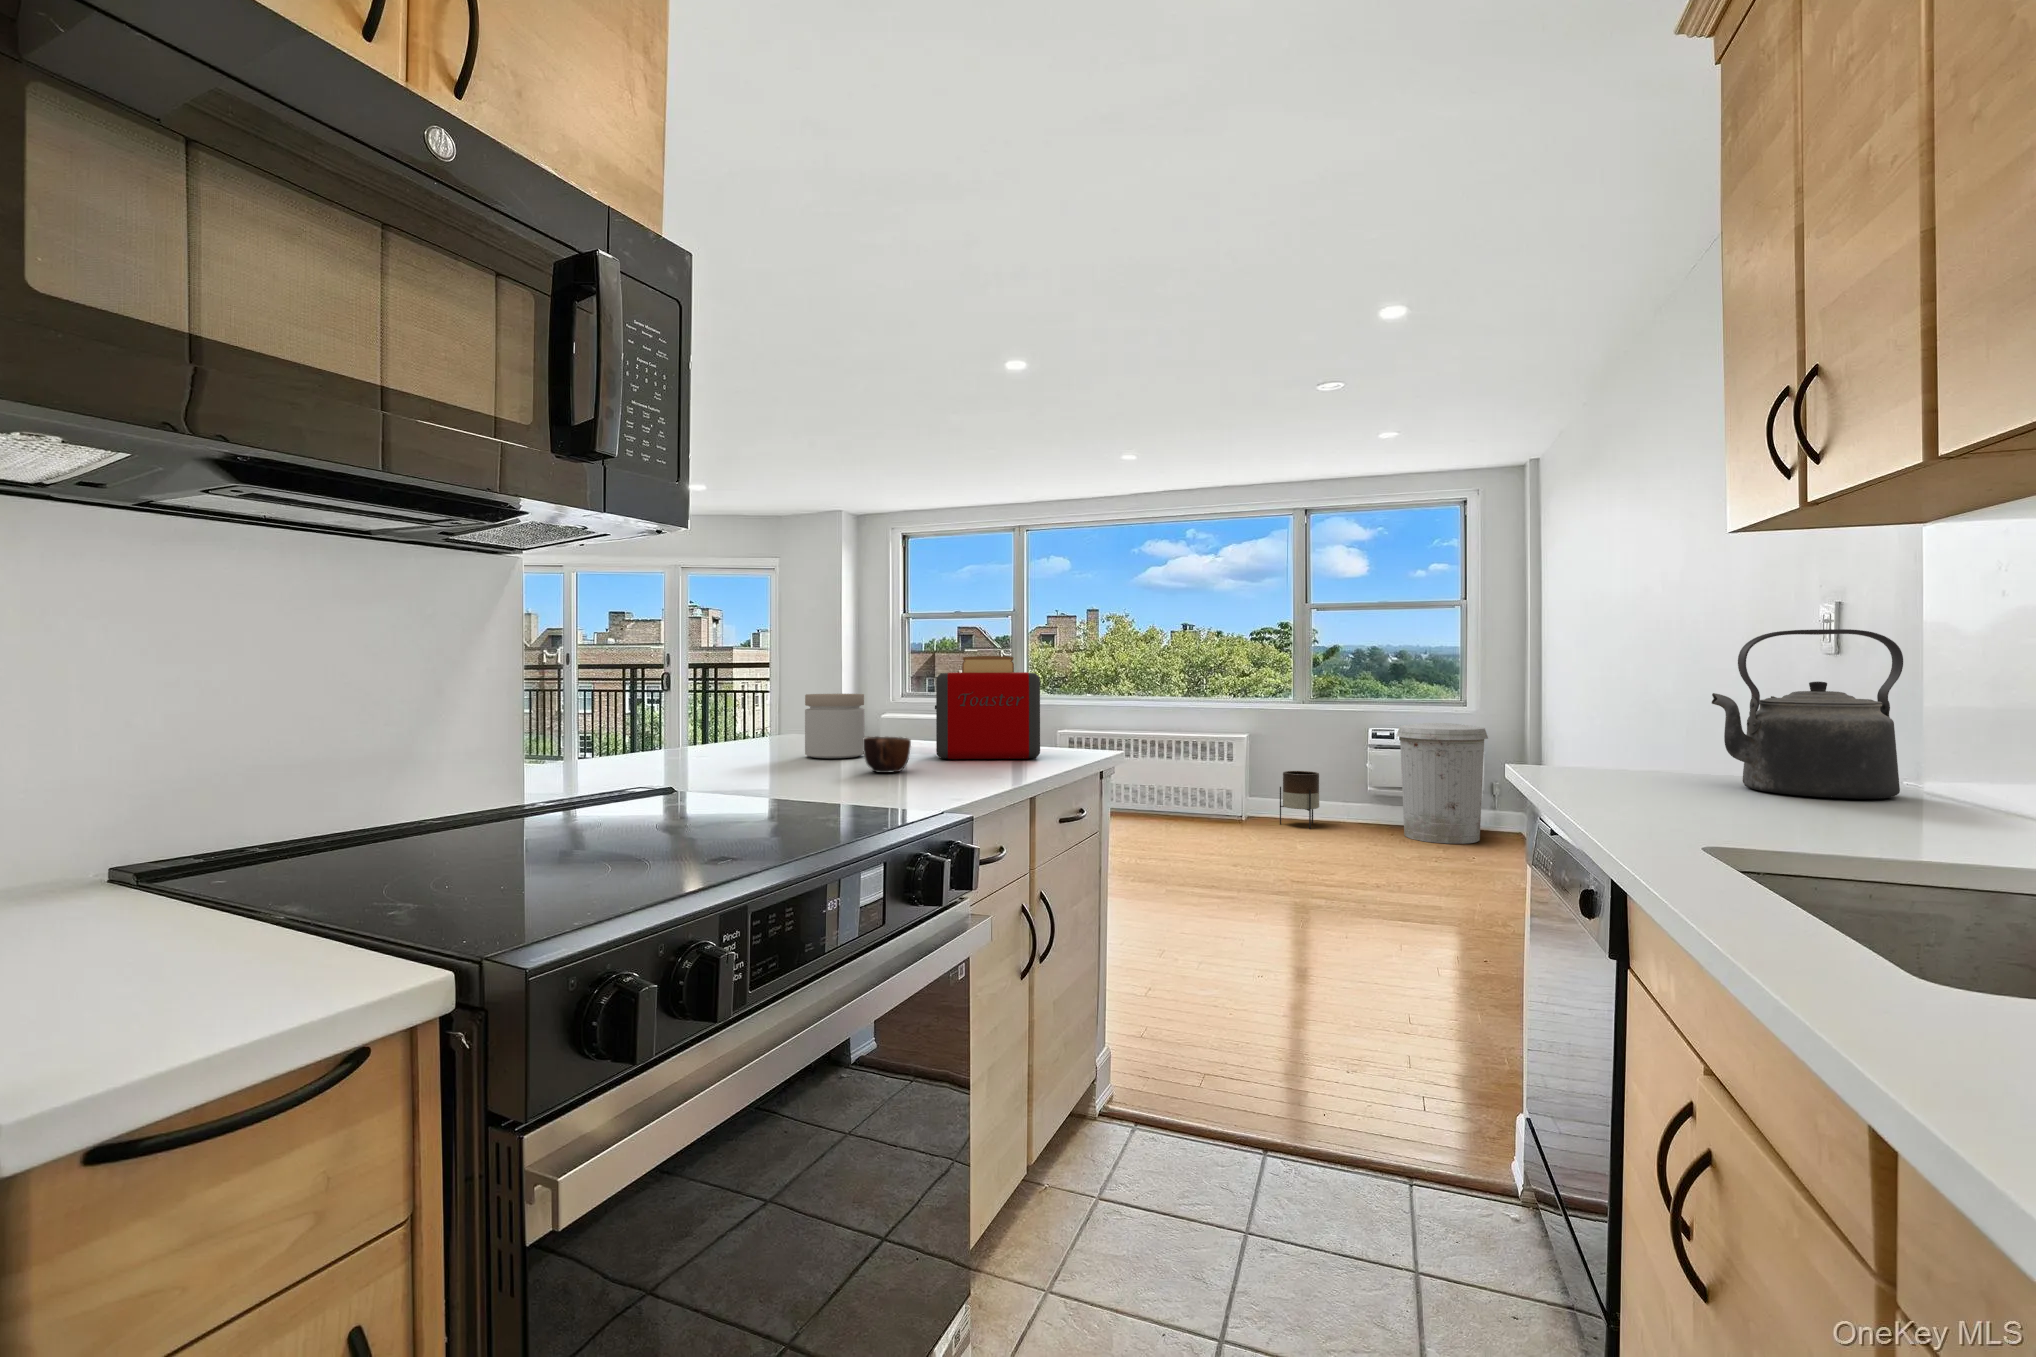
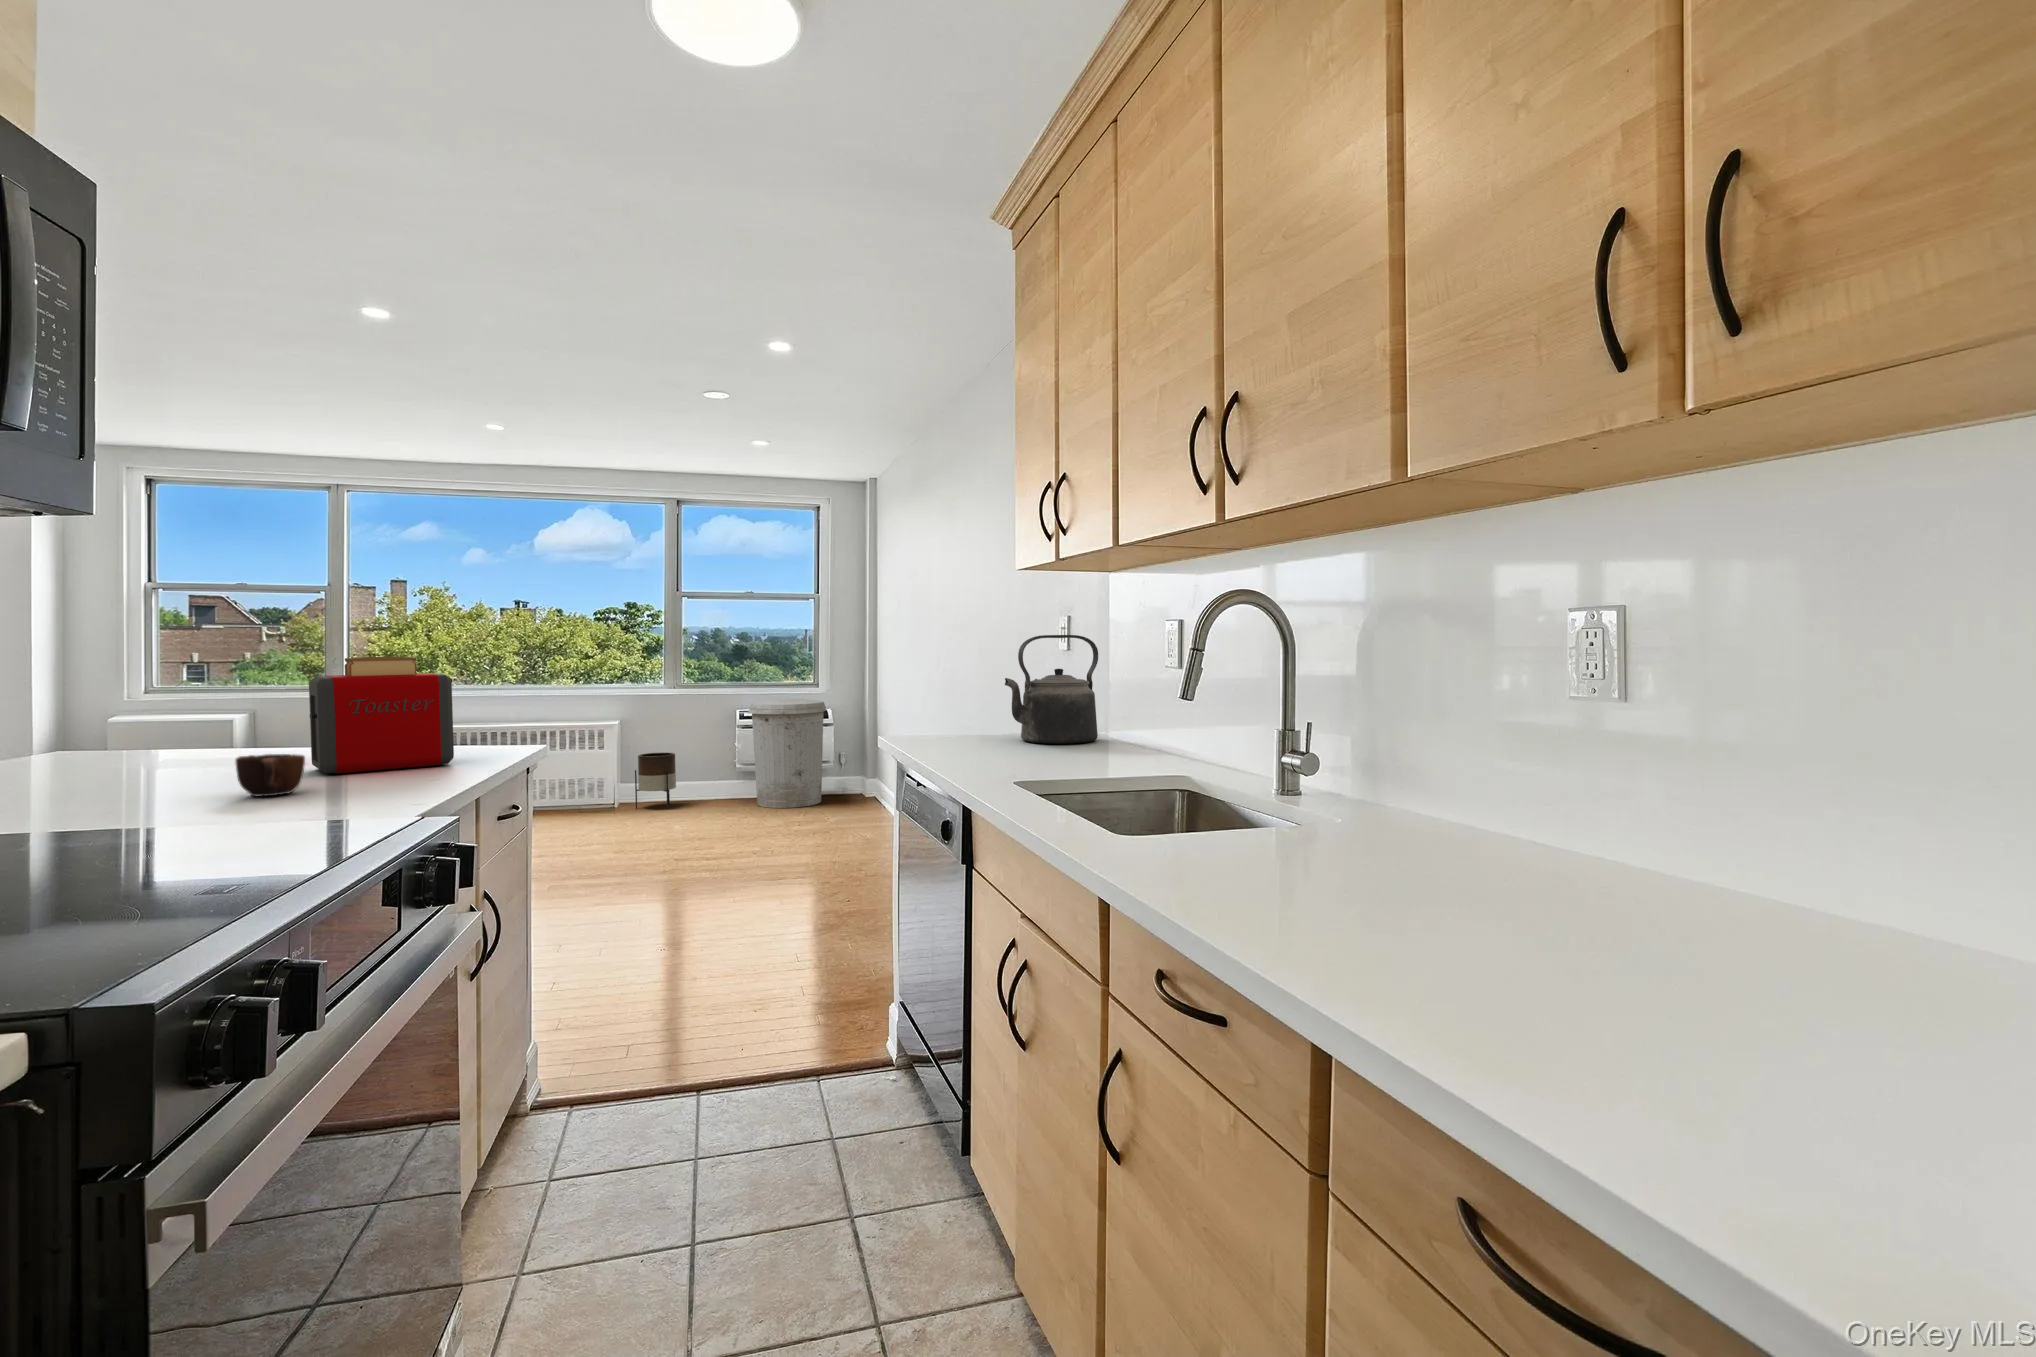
jar: present [805,694,864,758] -> none [104,705,204,788]

